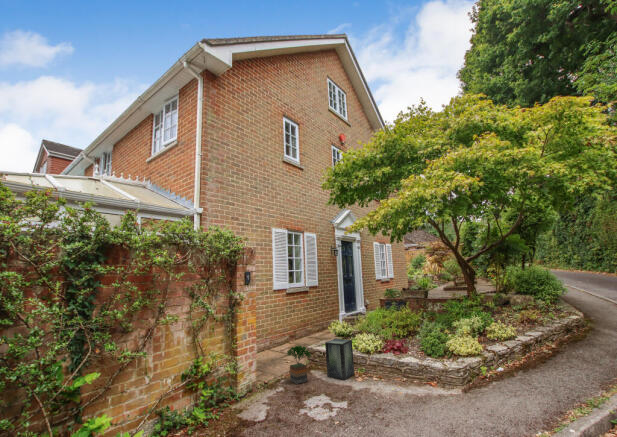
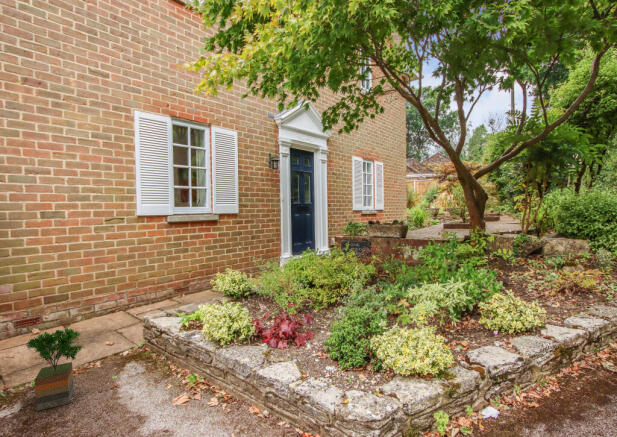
storage box: present [325,339,354,380] -> none [122,315,185,408]

